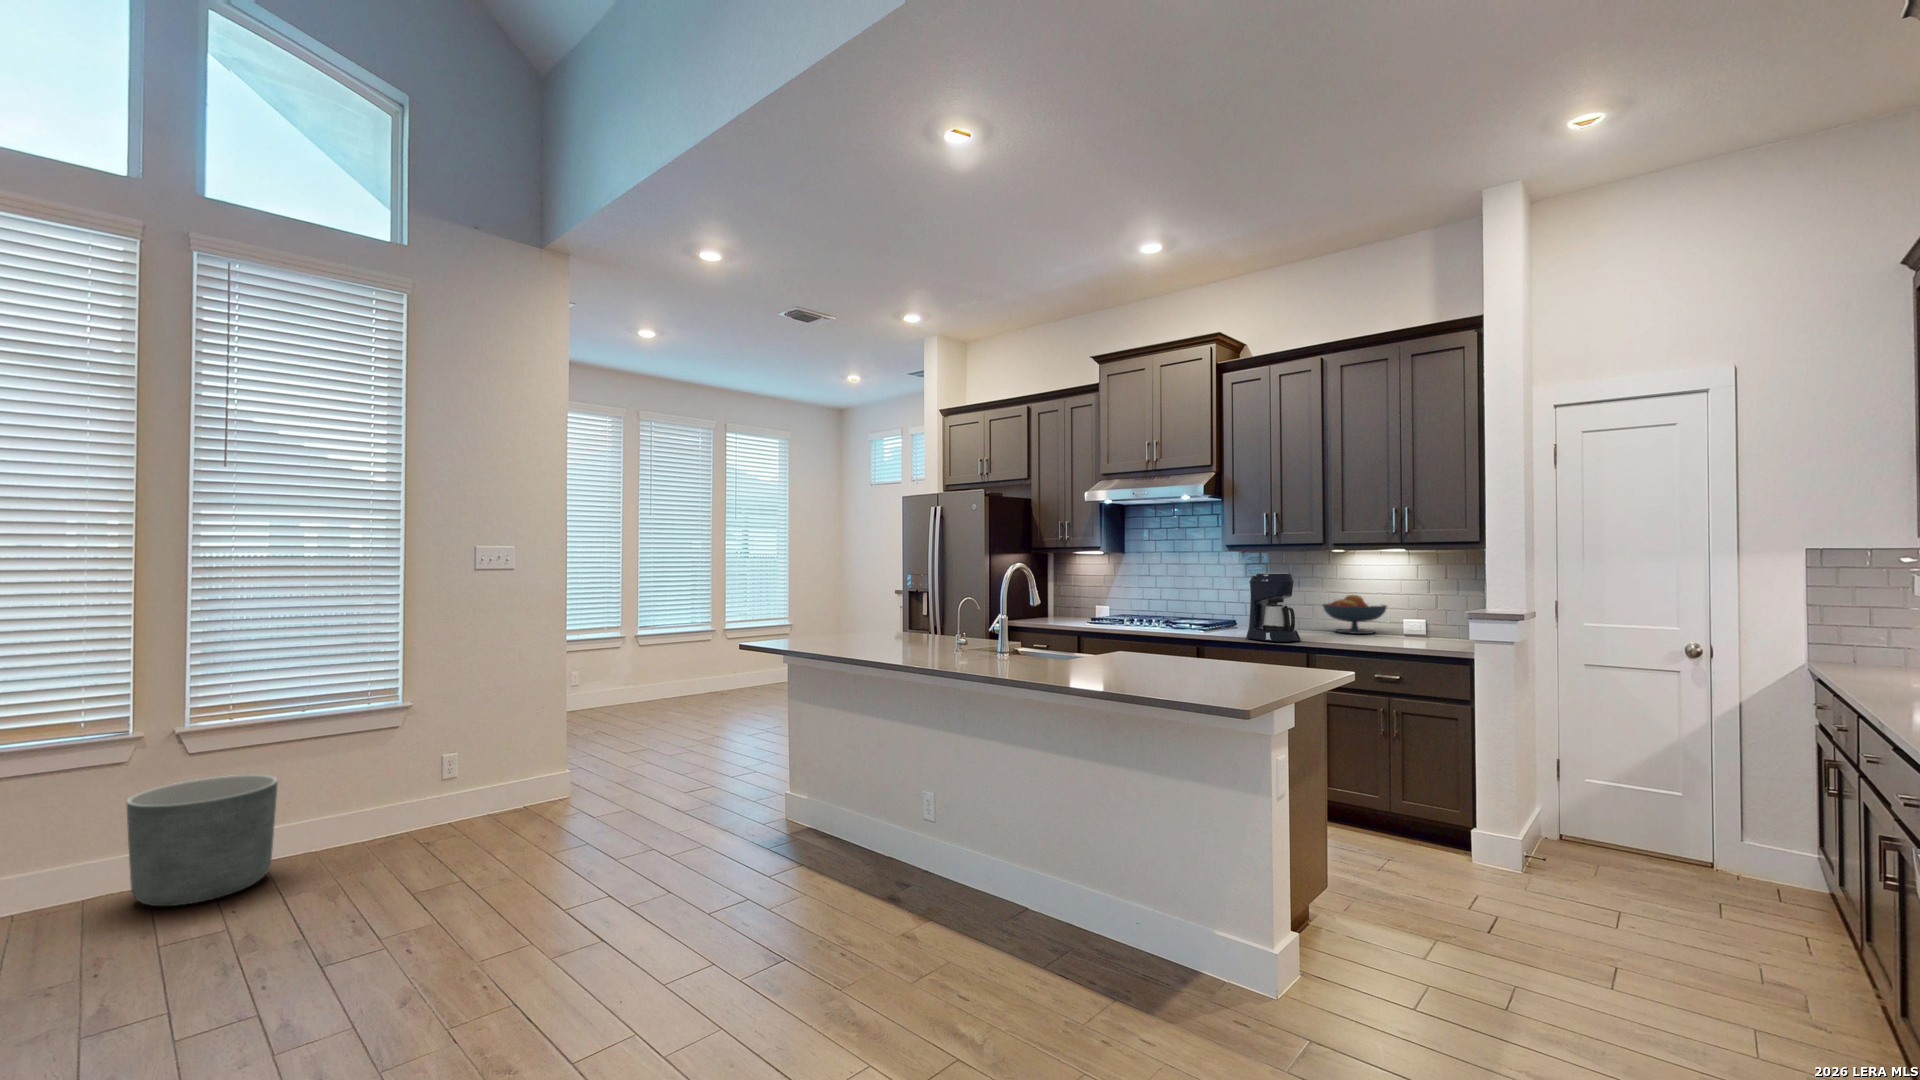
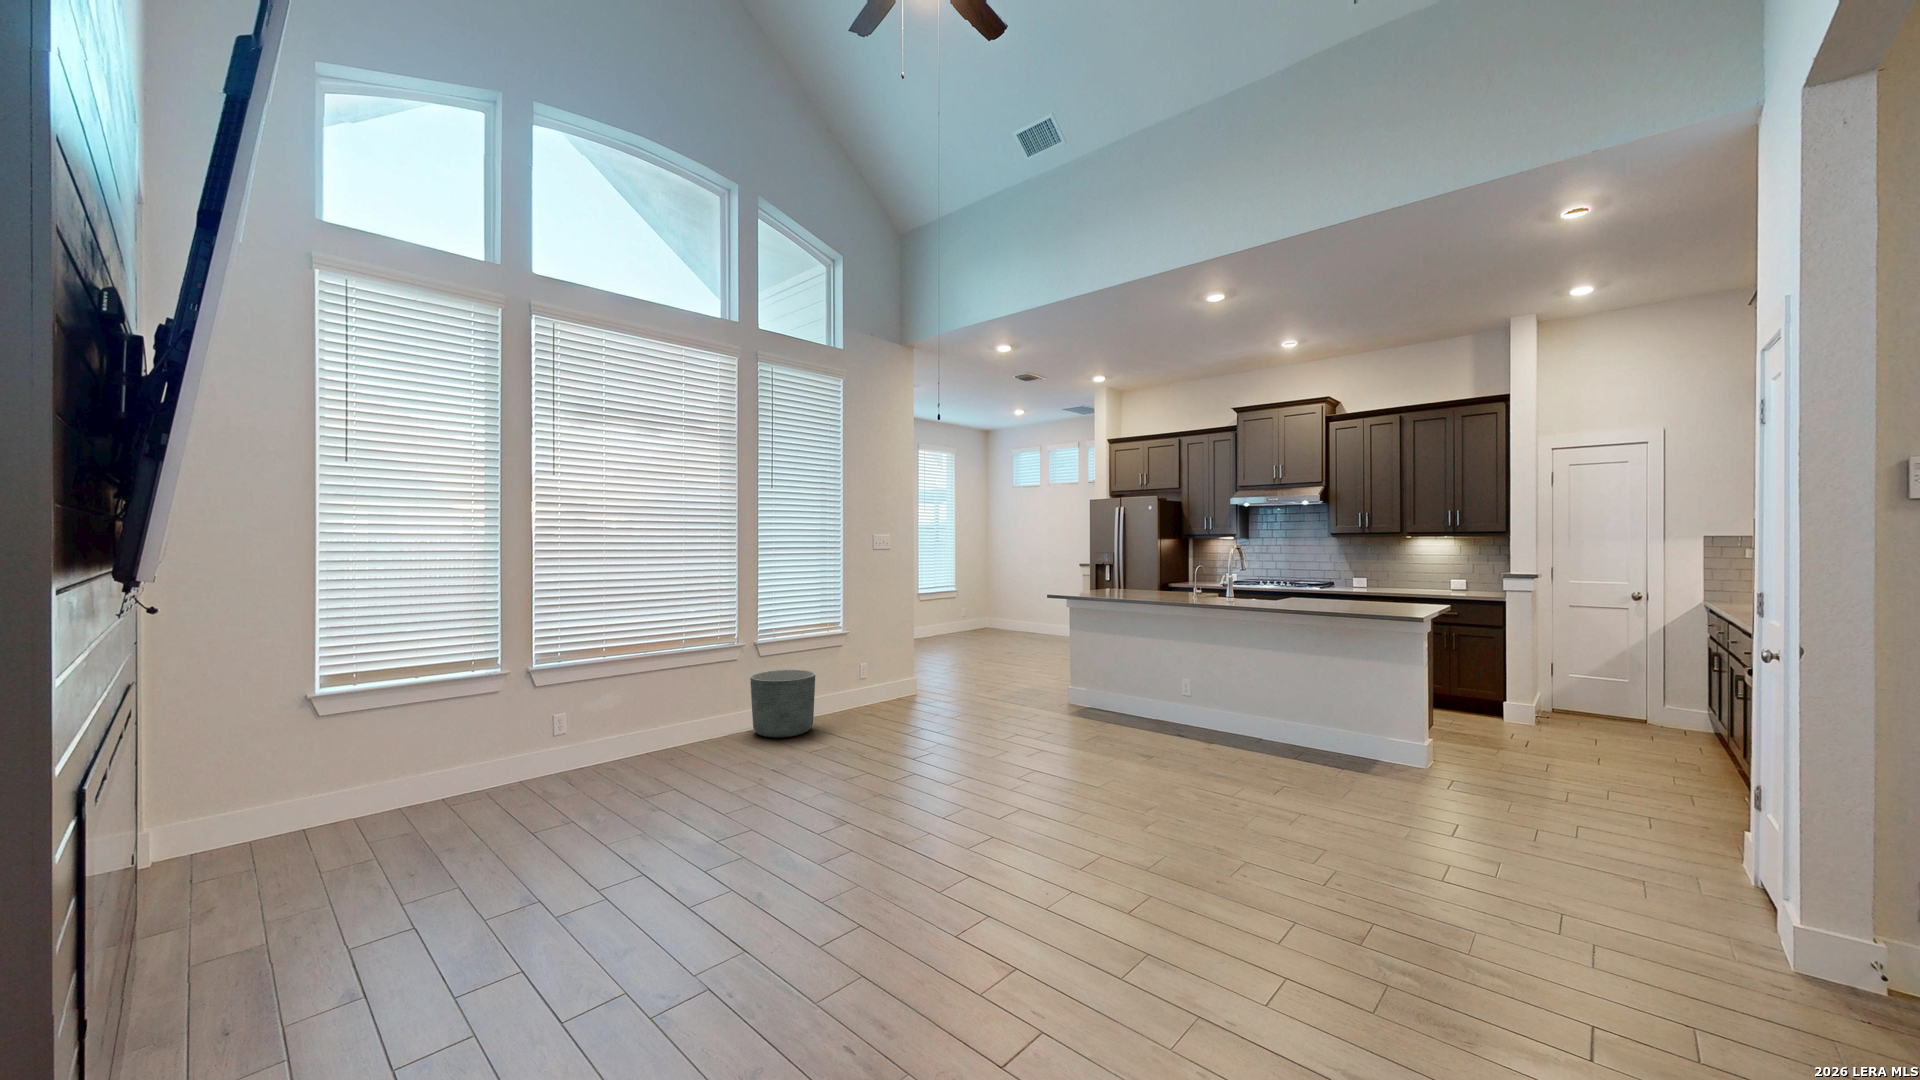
coffee maker: present [1246,573,1301,642] -> none [1354,552,1390,594]
fruit bowl: present [1323,595,1387,634] -> none [1397,565,1441,590]

